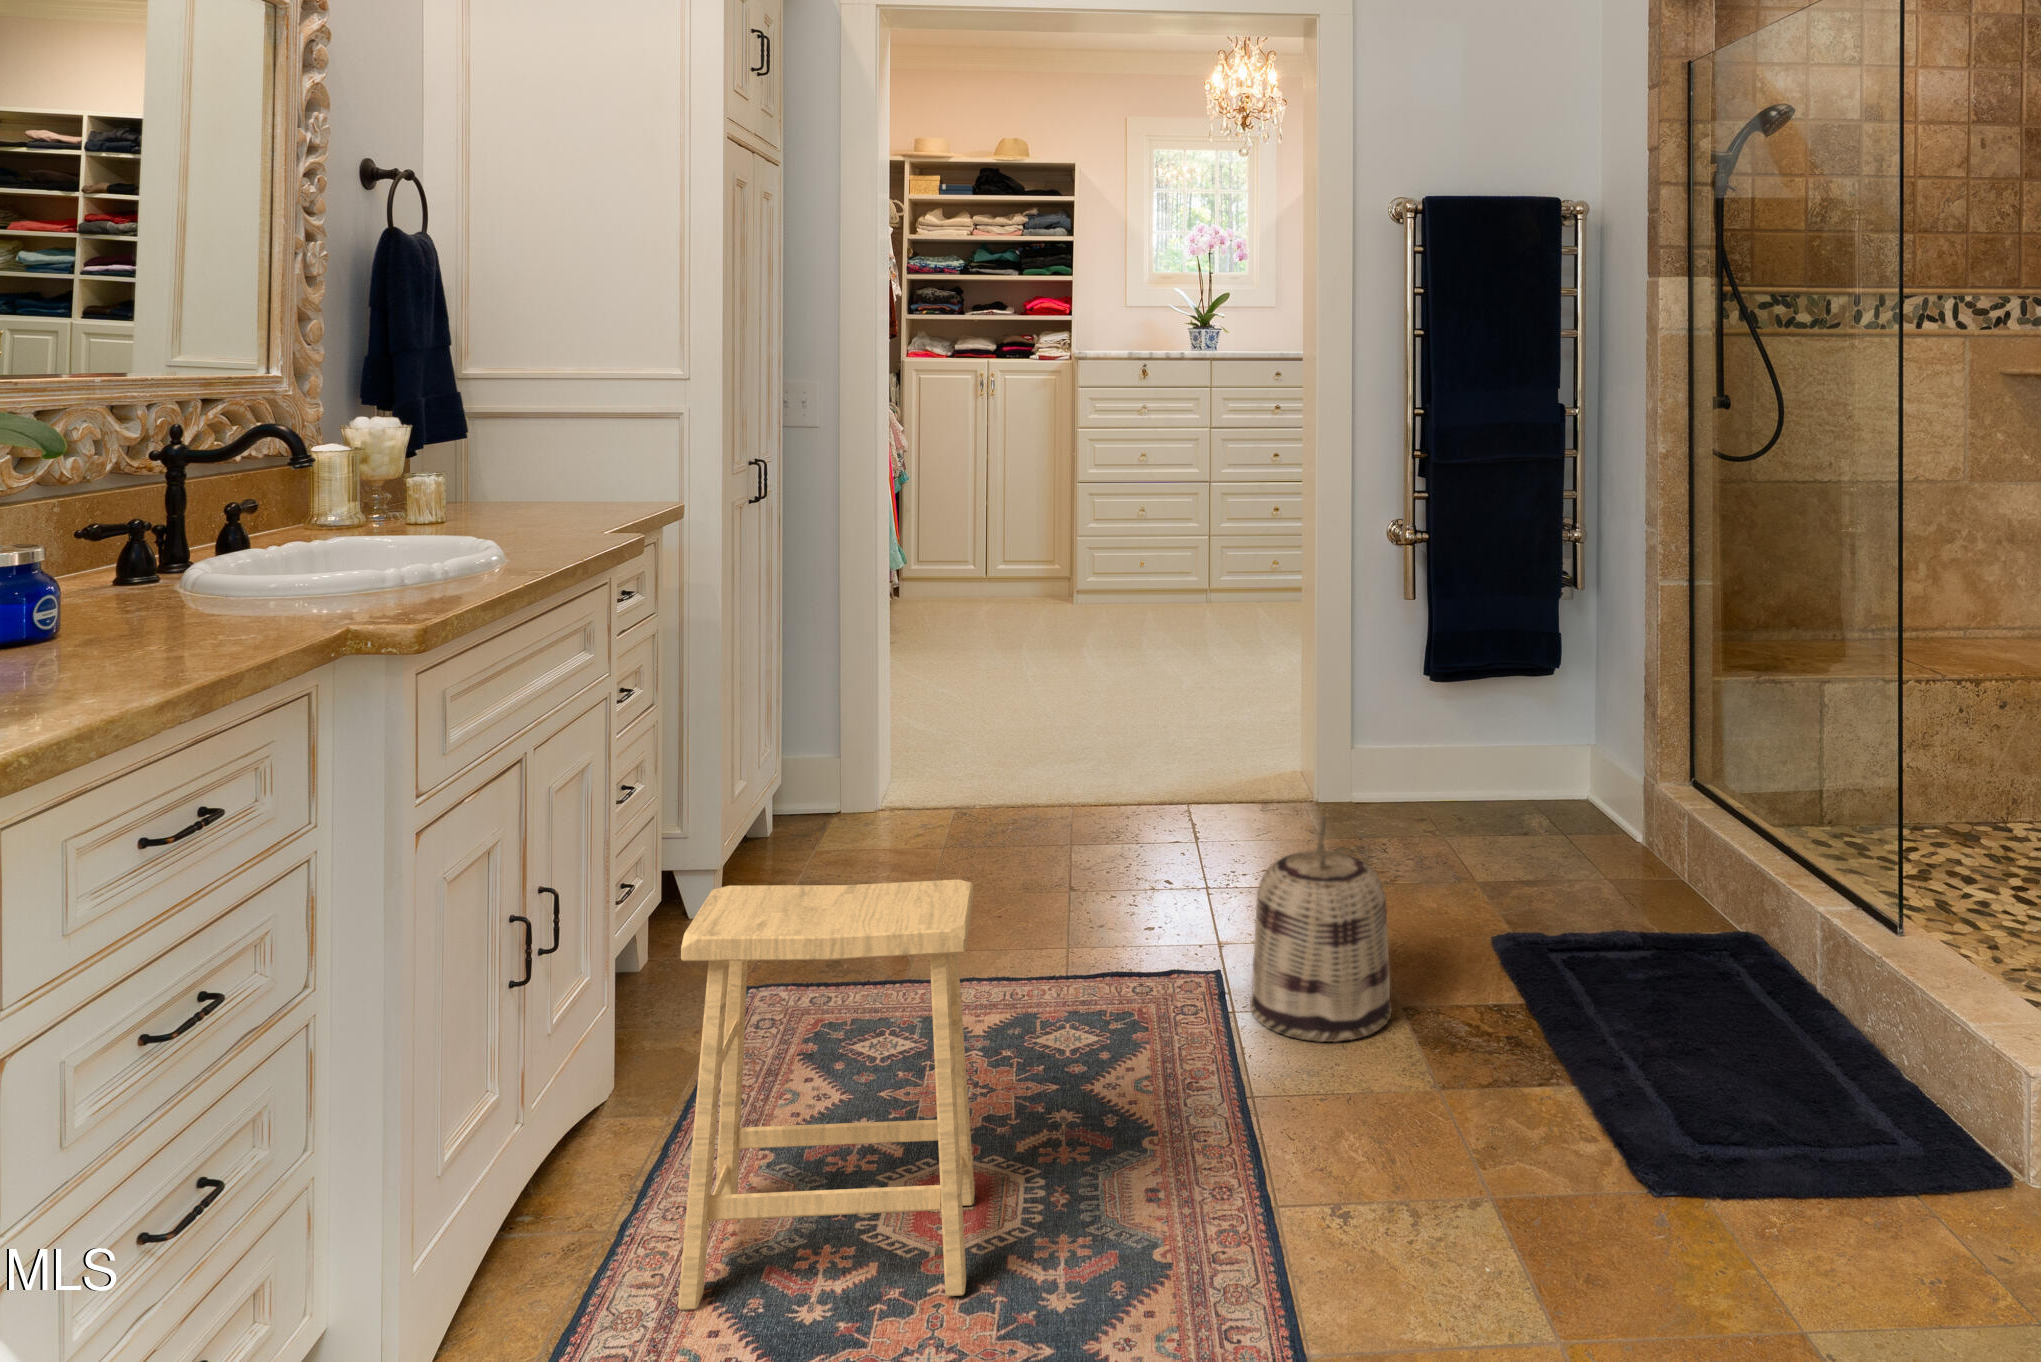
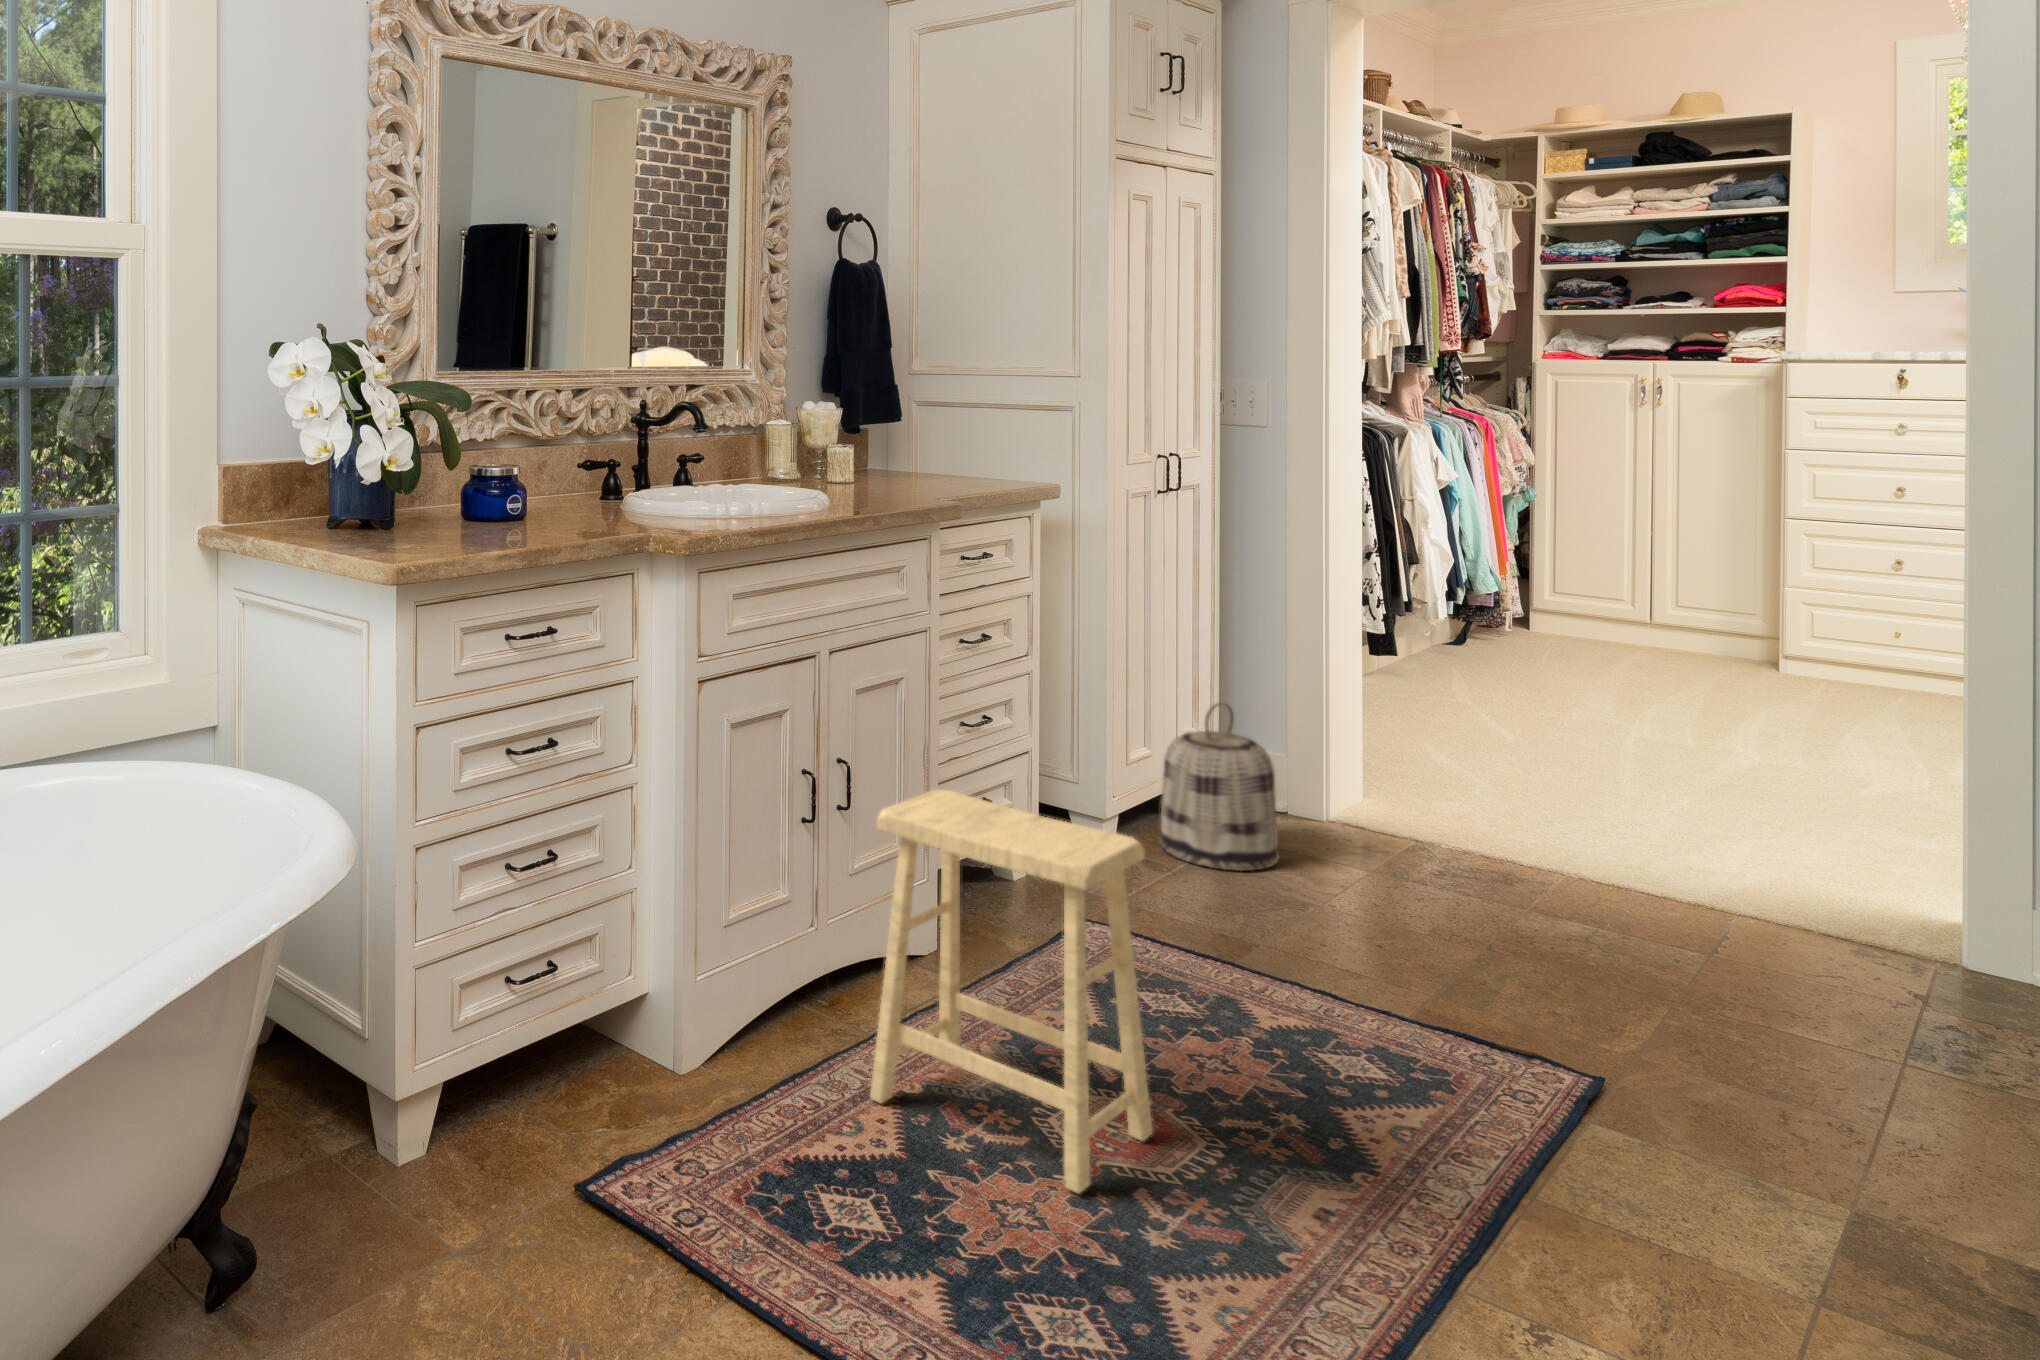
basket: present [1250,816,1392,1042] -> present [1159,704,1279,871]

